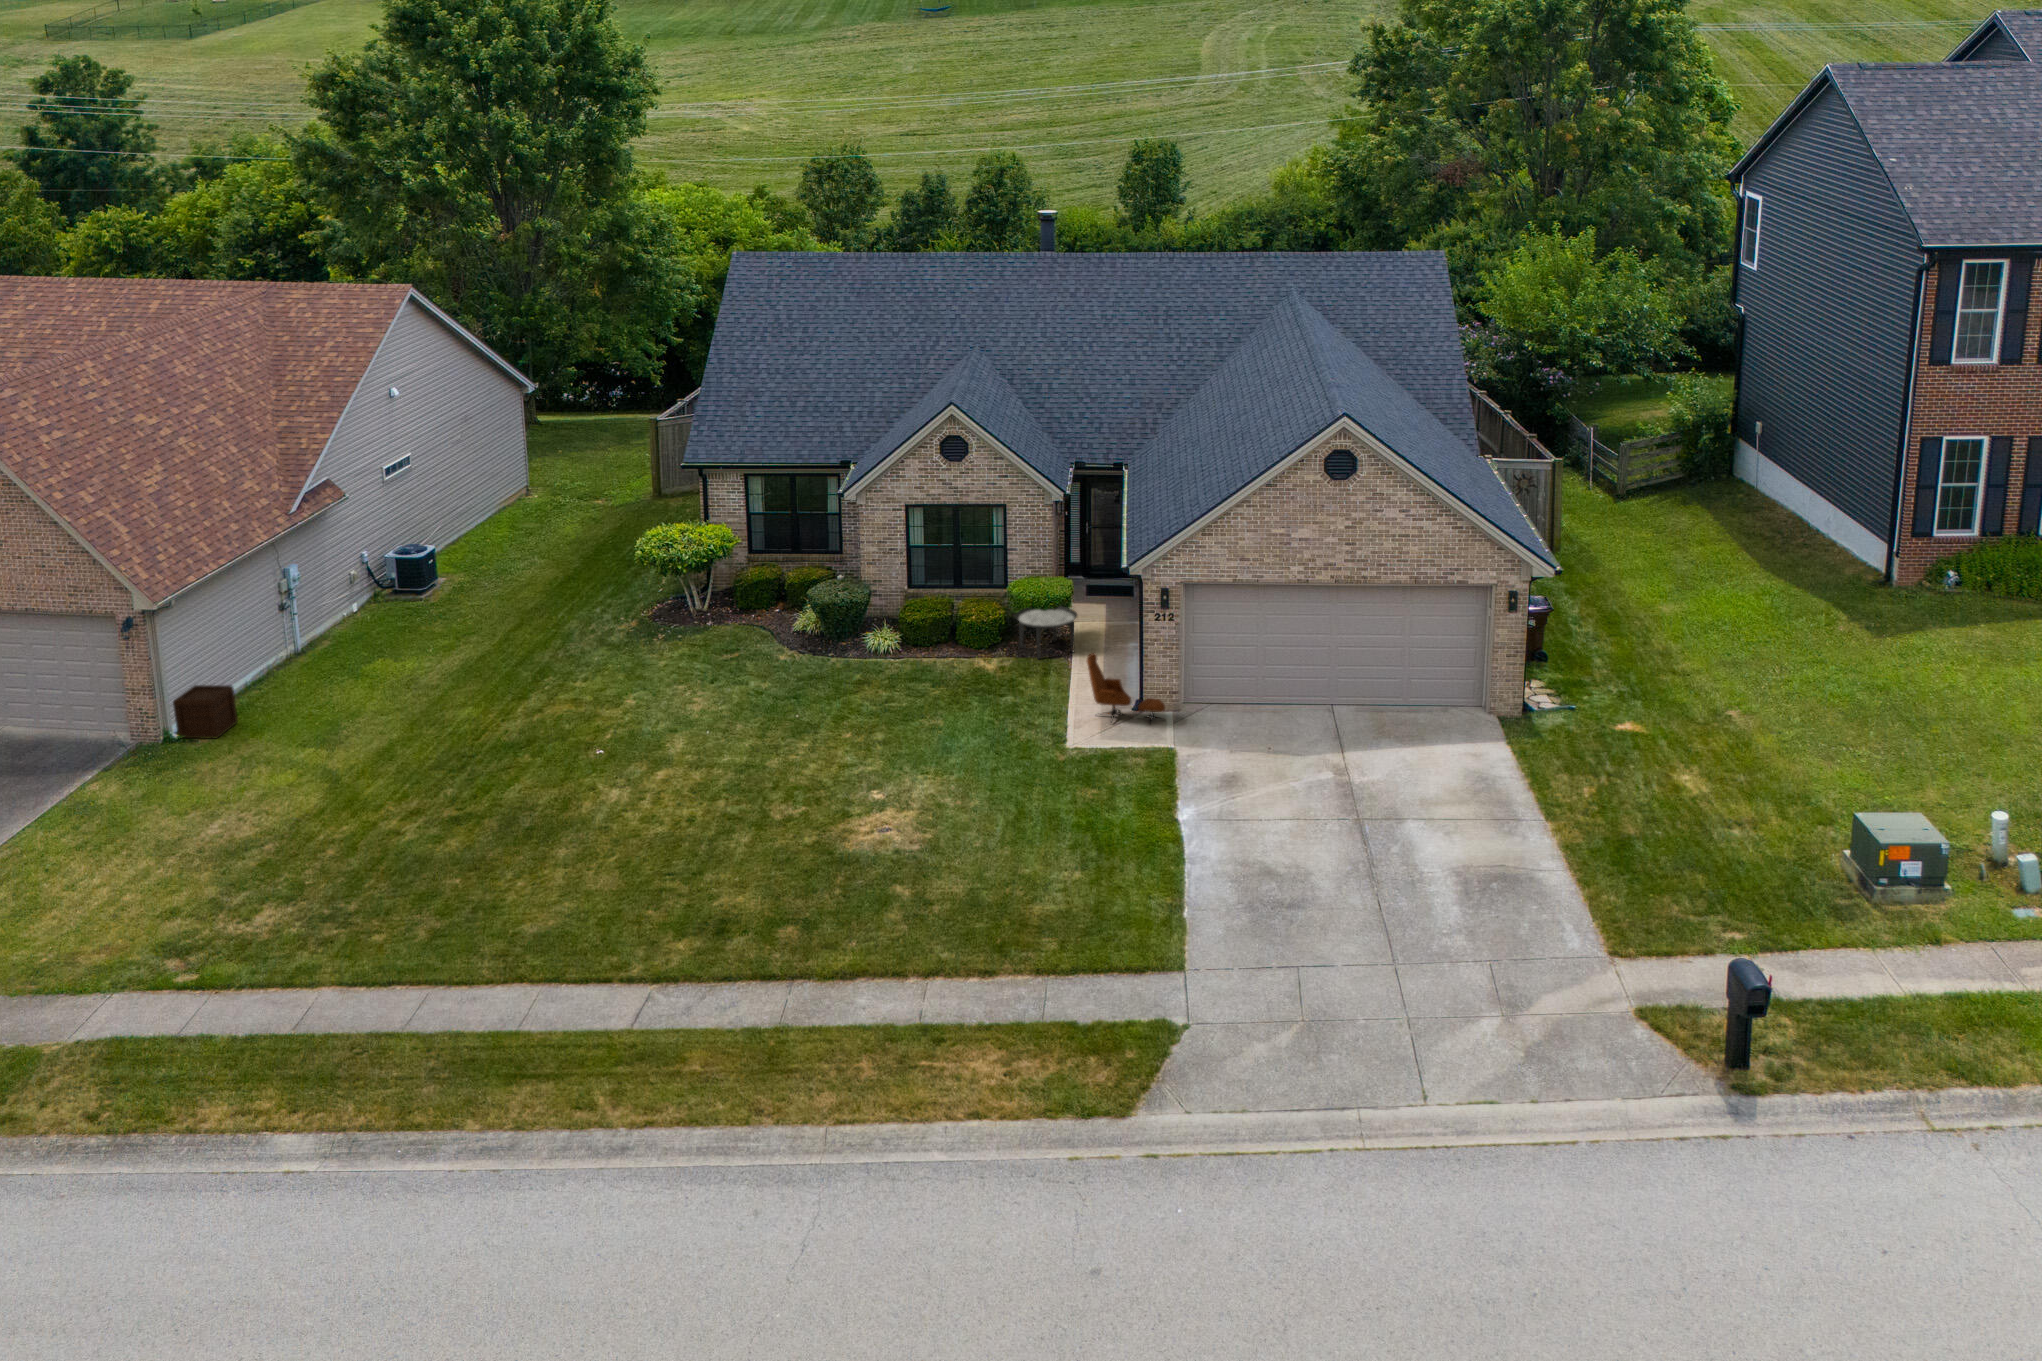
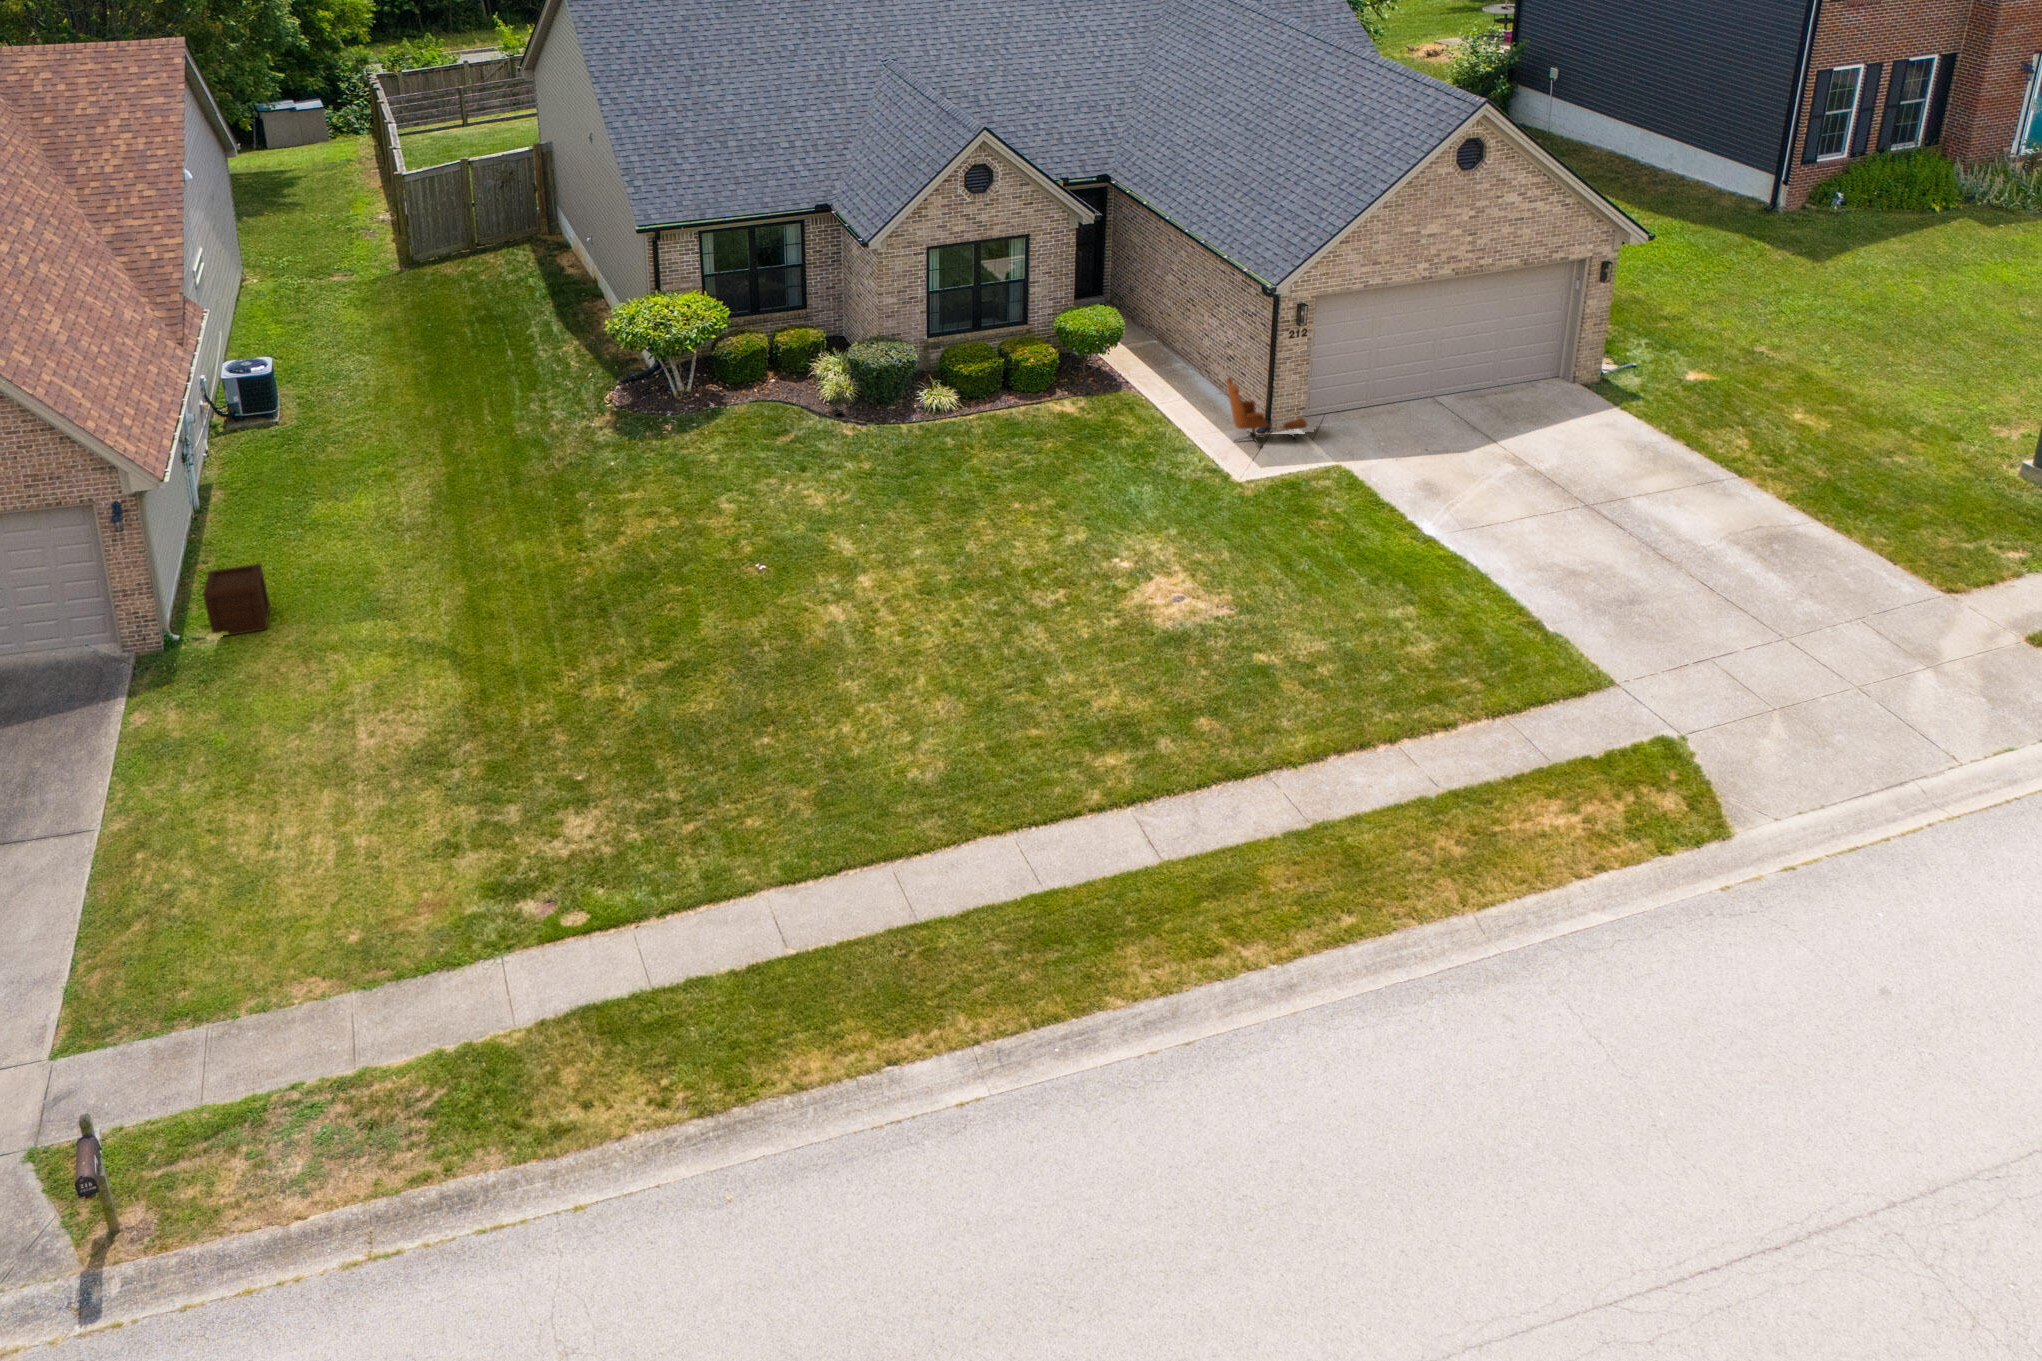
round table: present [1015,606,1077,659] -> none [1073,335,1140,393]
potted tree: none [784,610,811,649] -> present [830,379,854,420]

